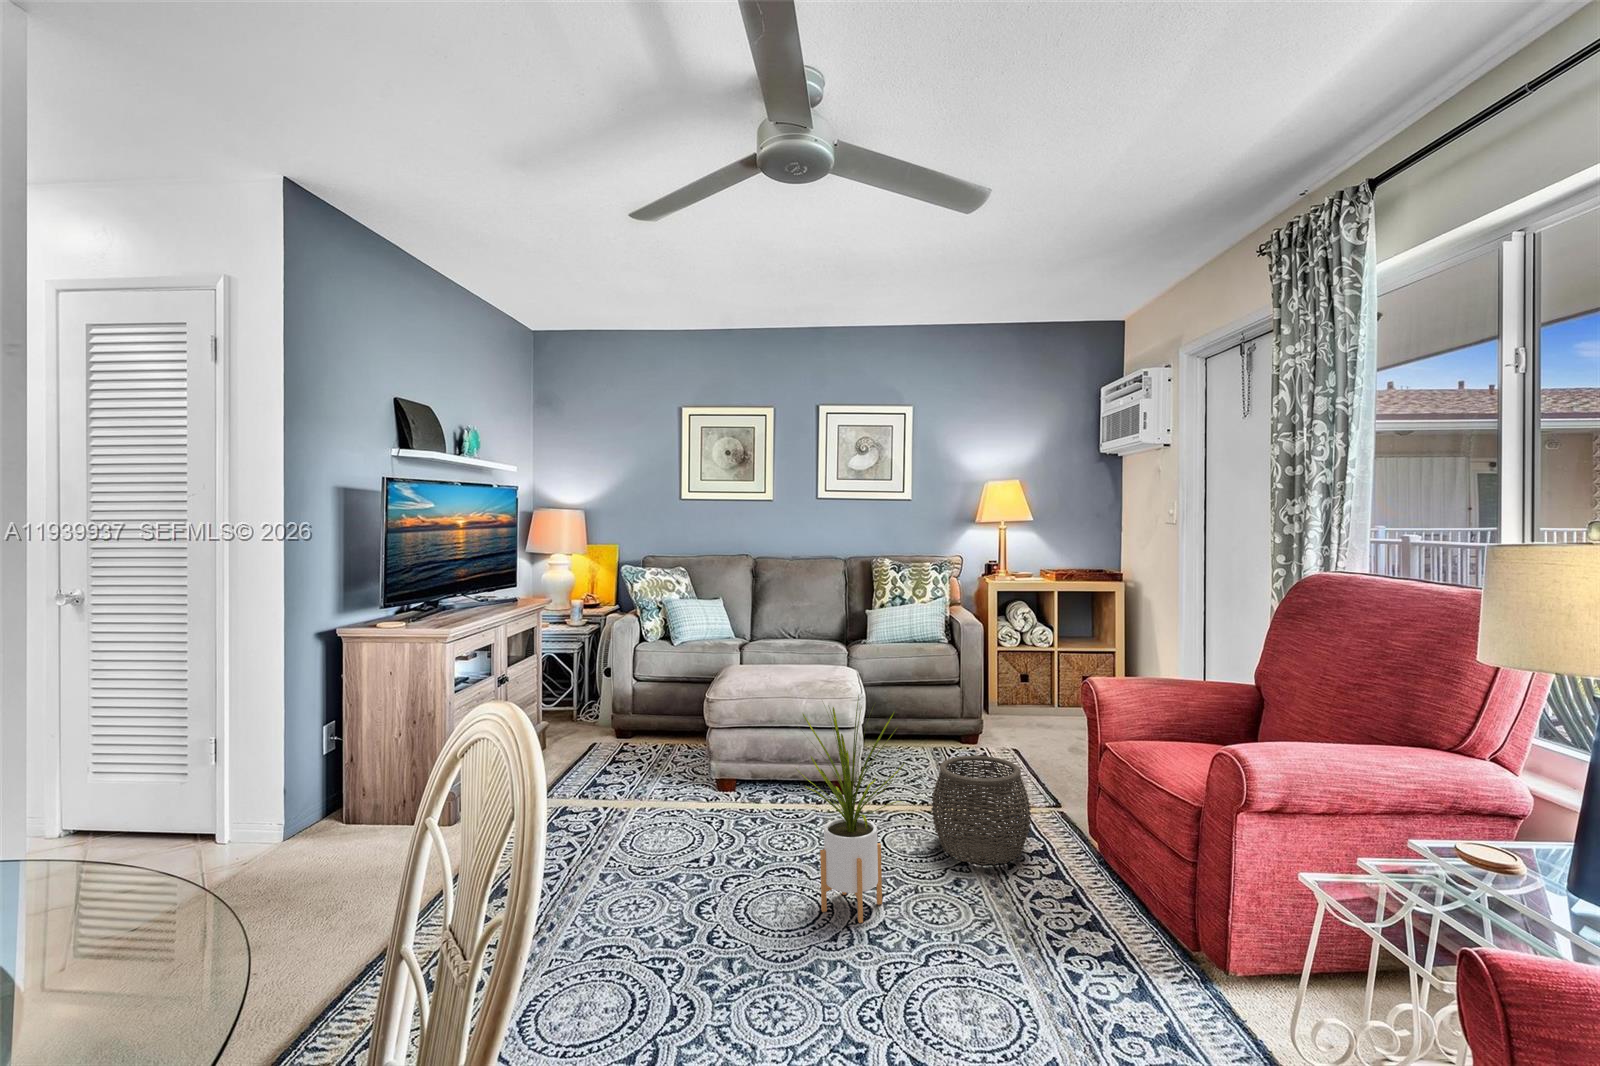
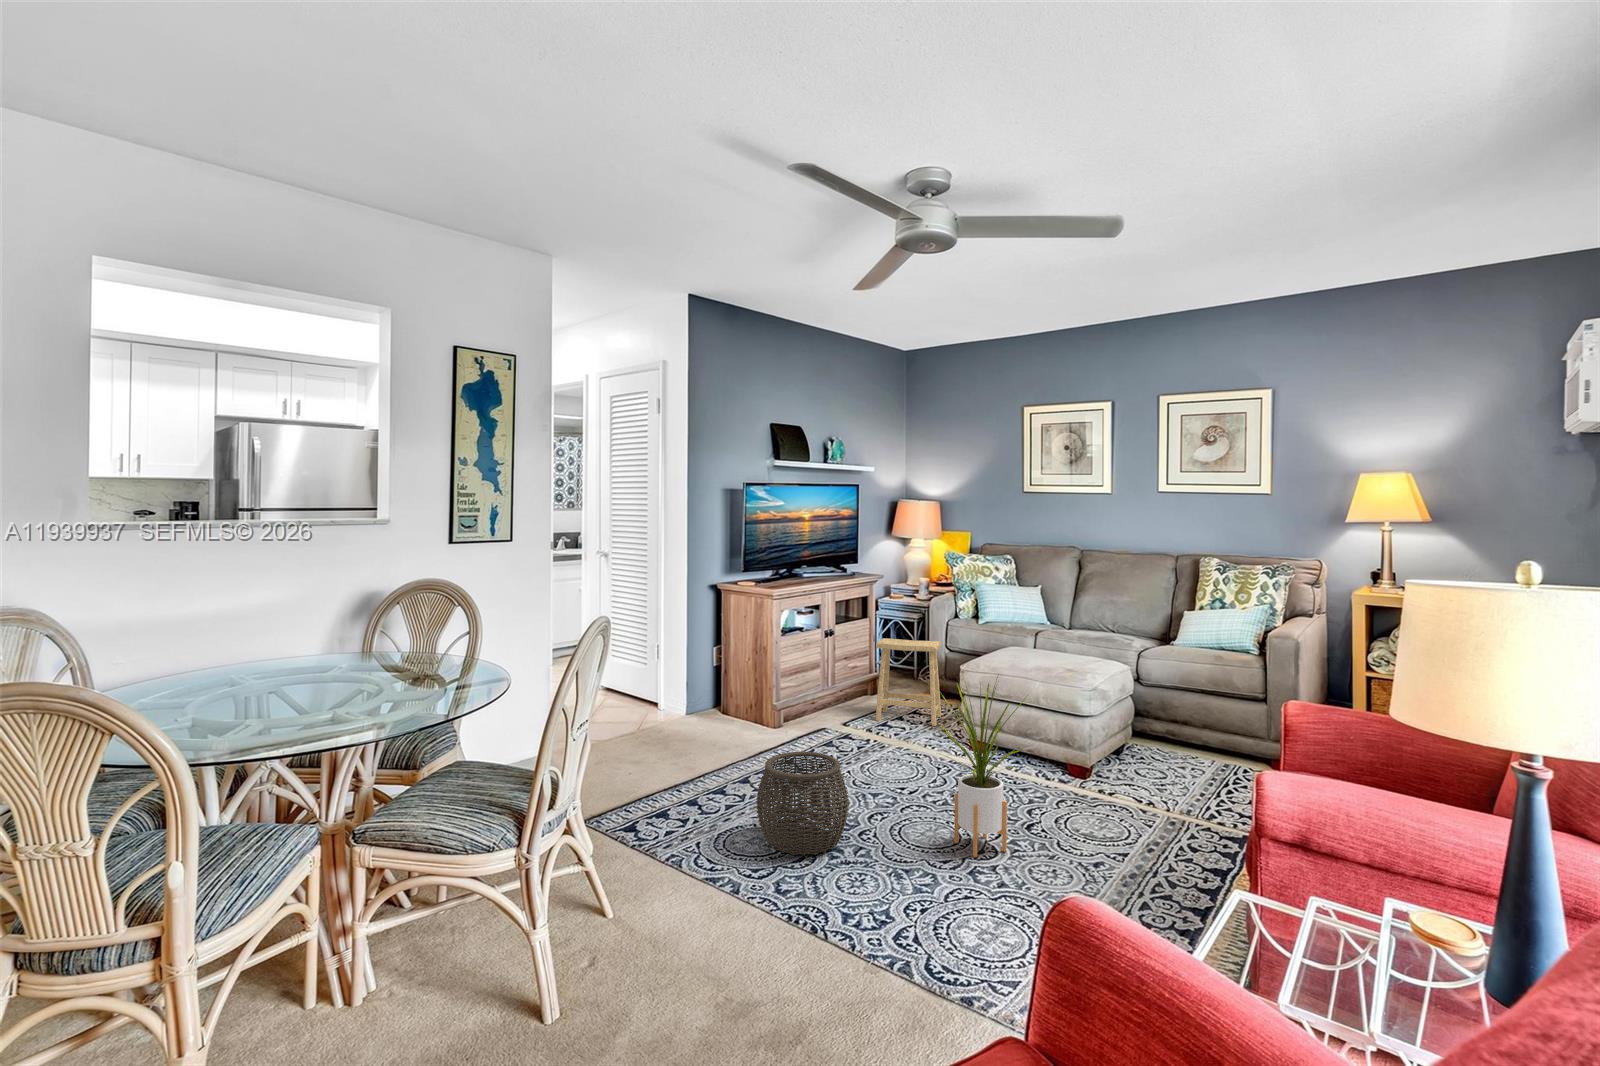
footstool: none [578,671,659,781] -> present [876,638,941,726]
woven basket: present [931,756,1031,865] -> present [756,752,849,856]

